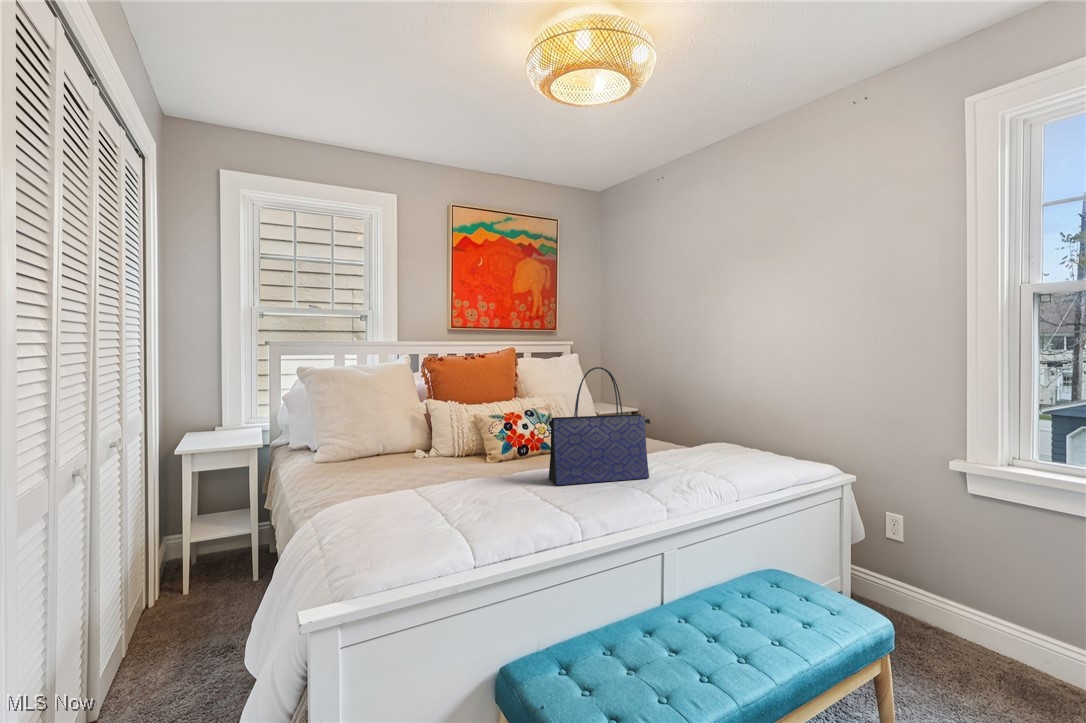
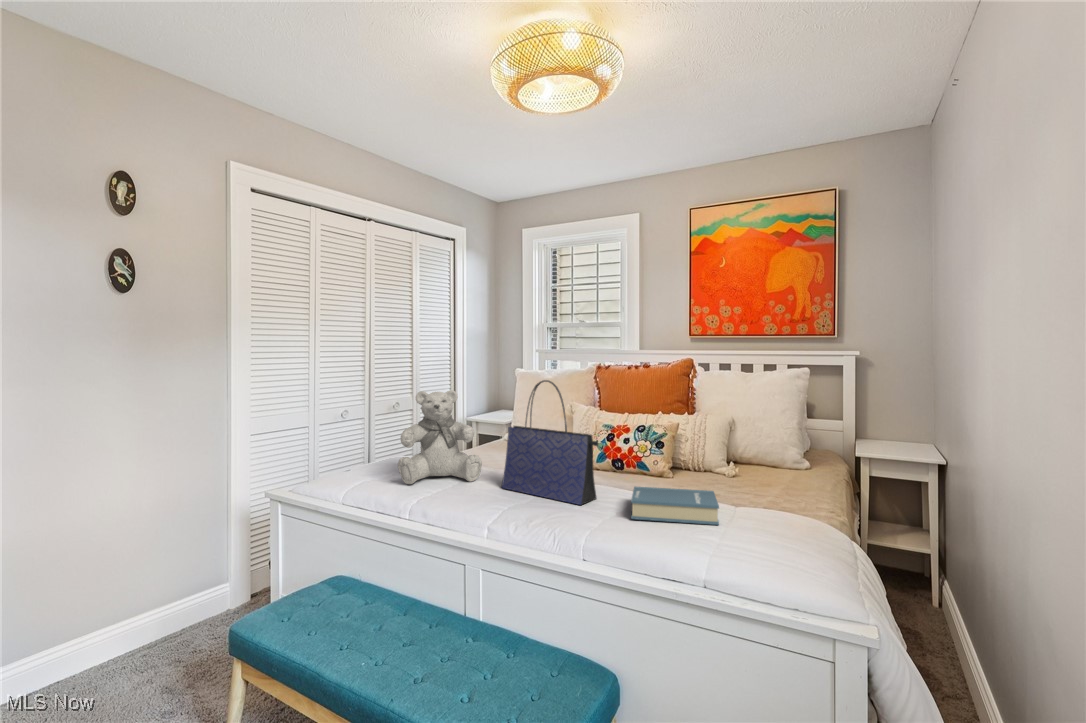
teddy bear: none [437,386,517,510] -> present [398,390,482,484]
hardback book: none [661,445,735,476] -> present [631,486,719,525]

